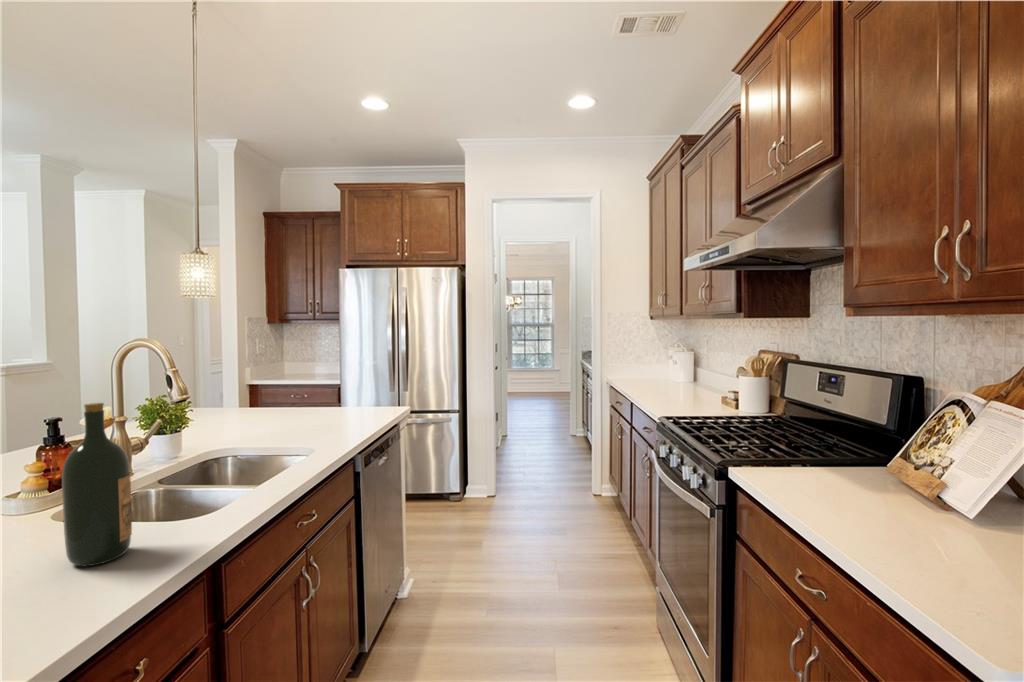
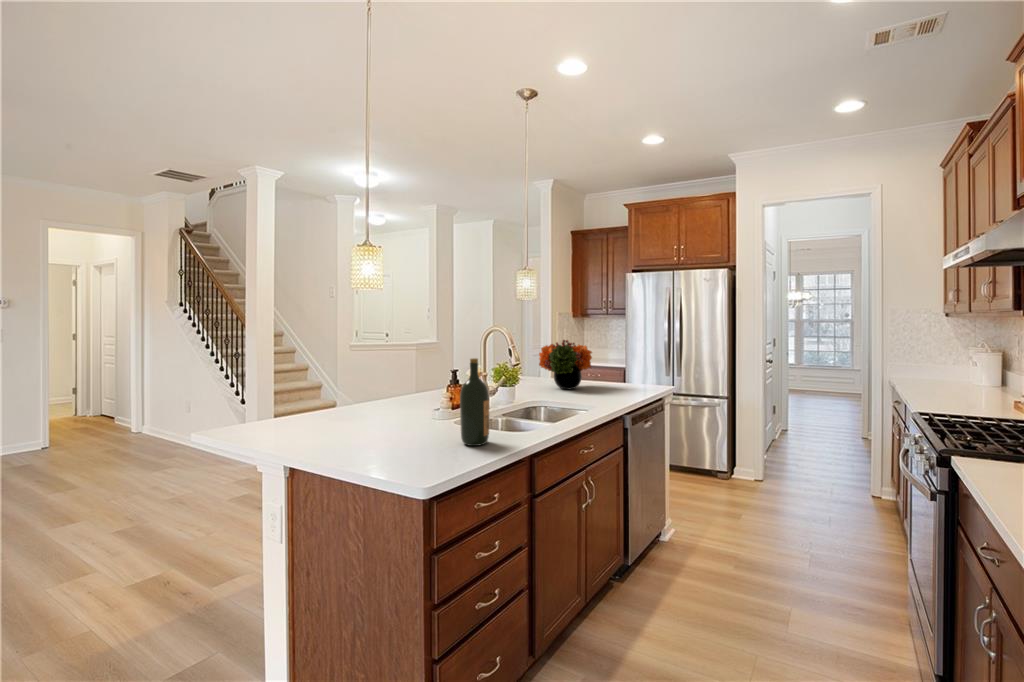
flower arrangement: none [219,356,305,426] -> present [539,340,592,389]

